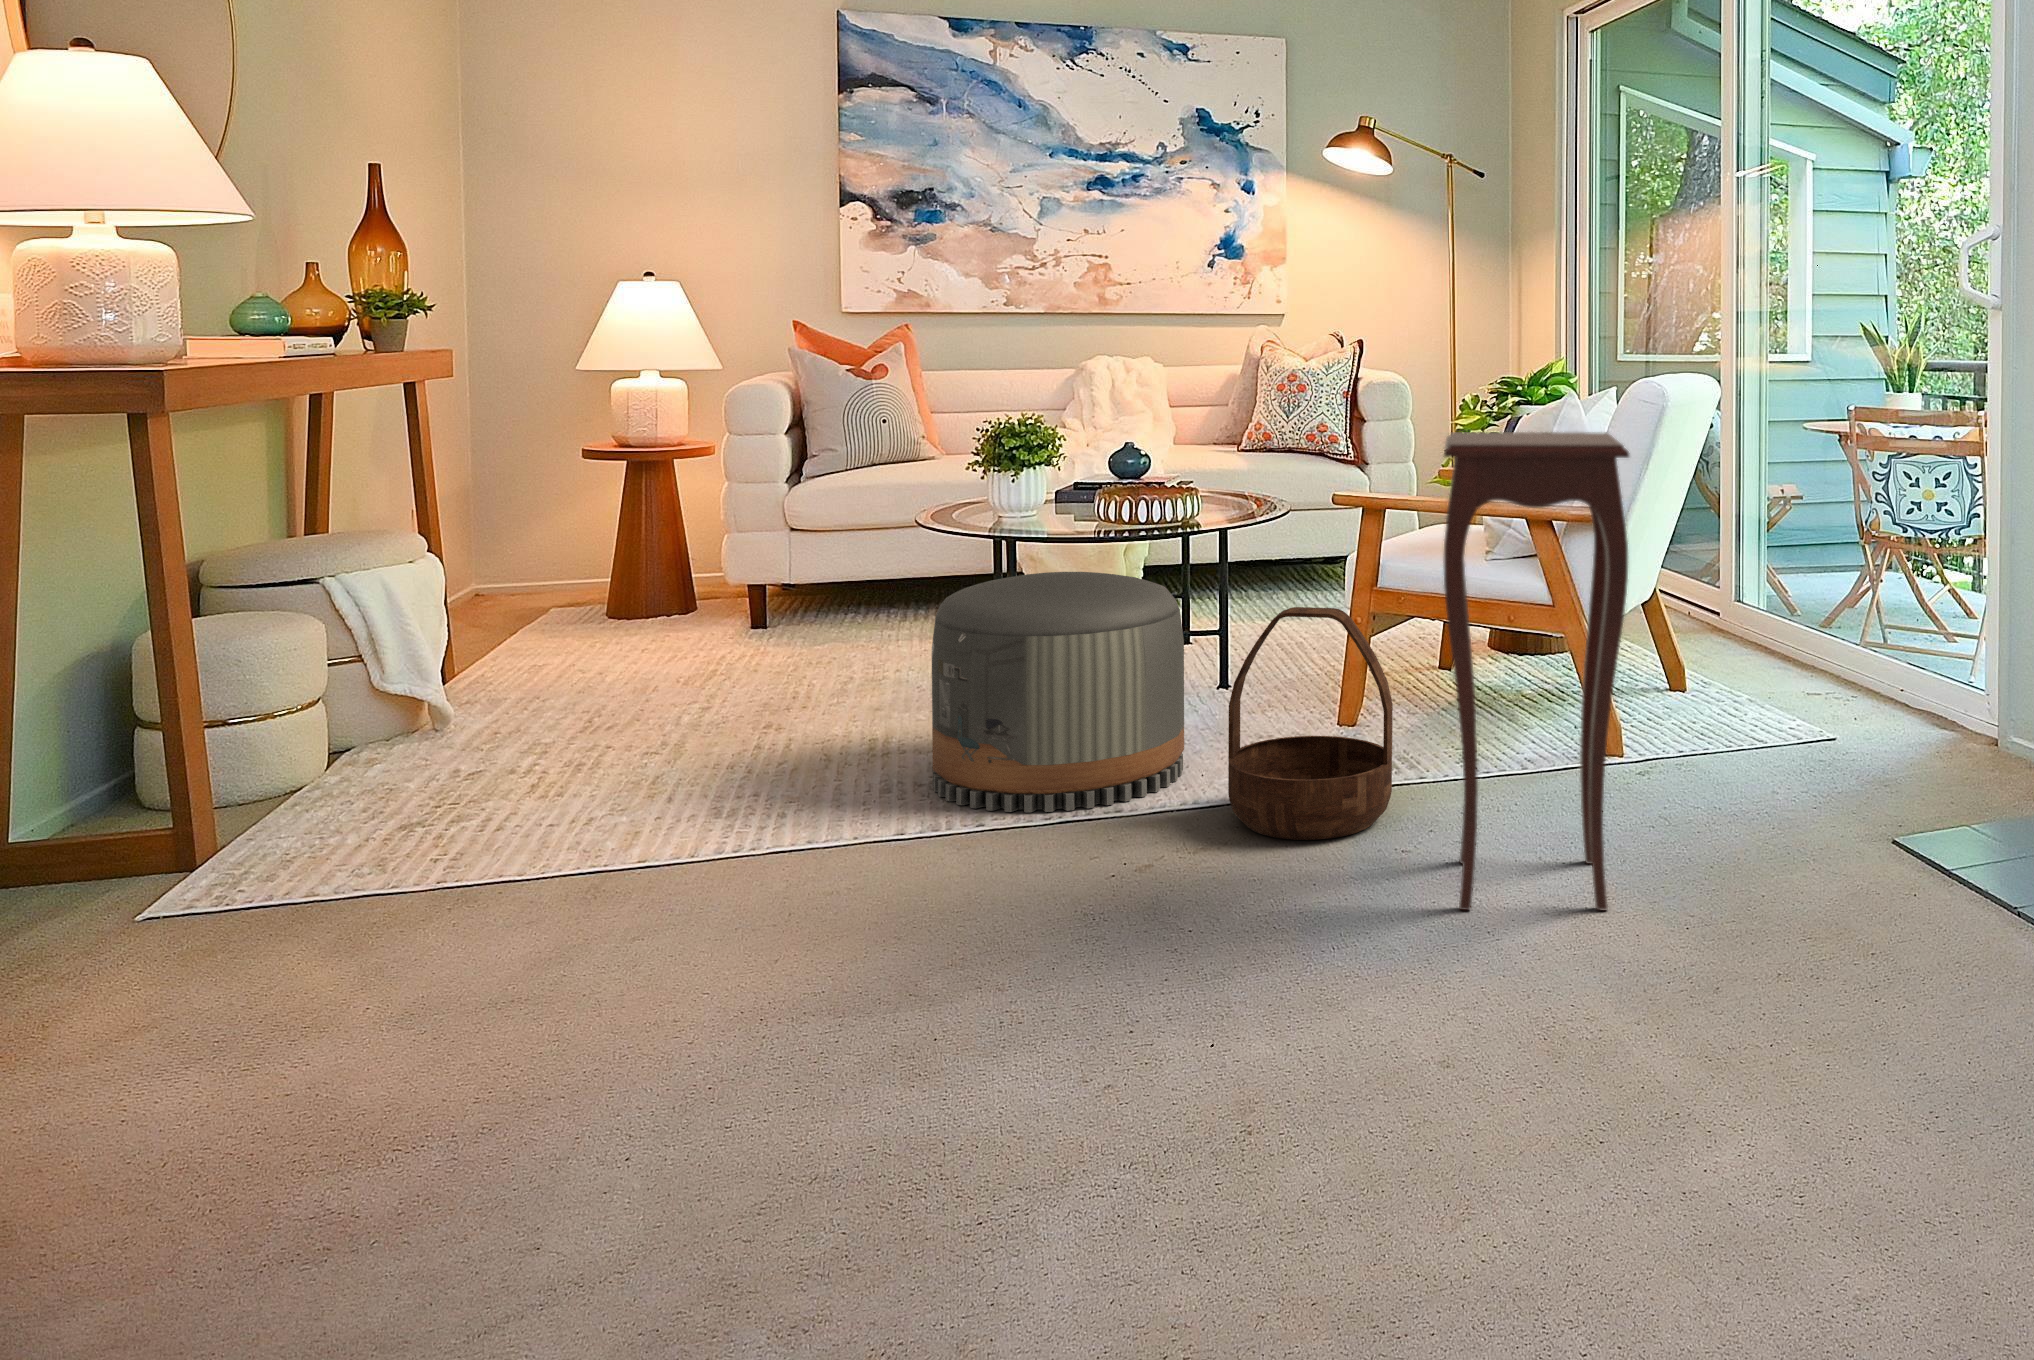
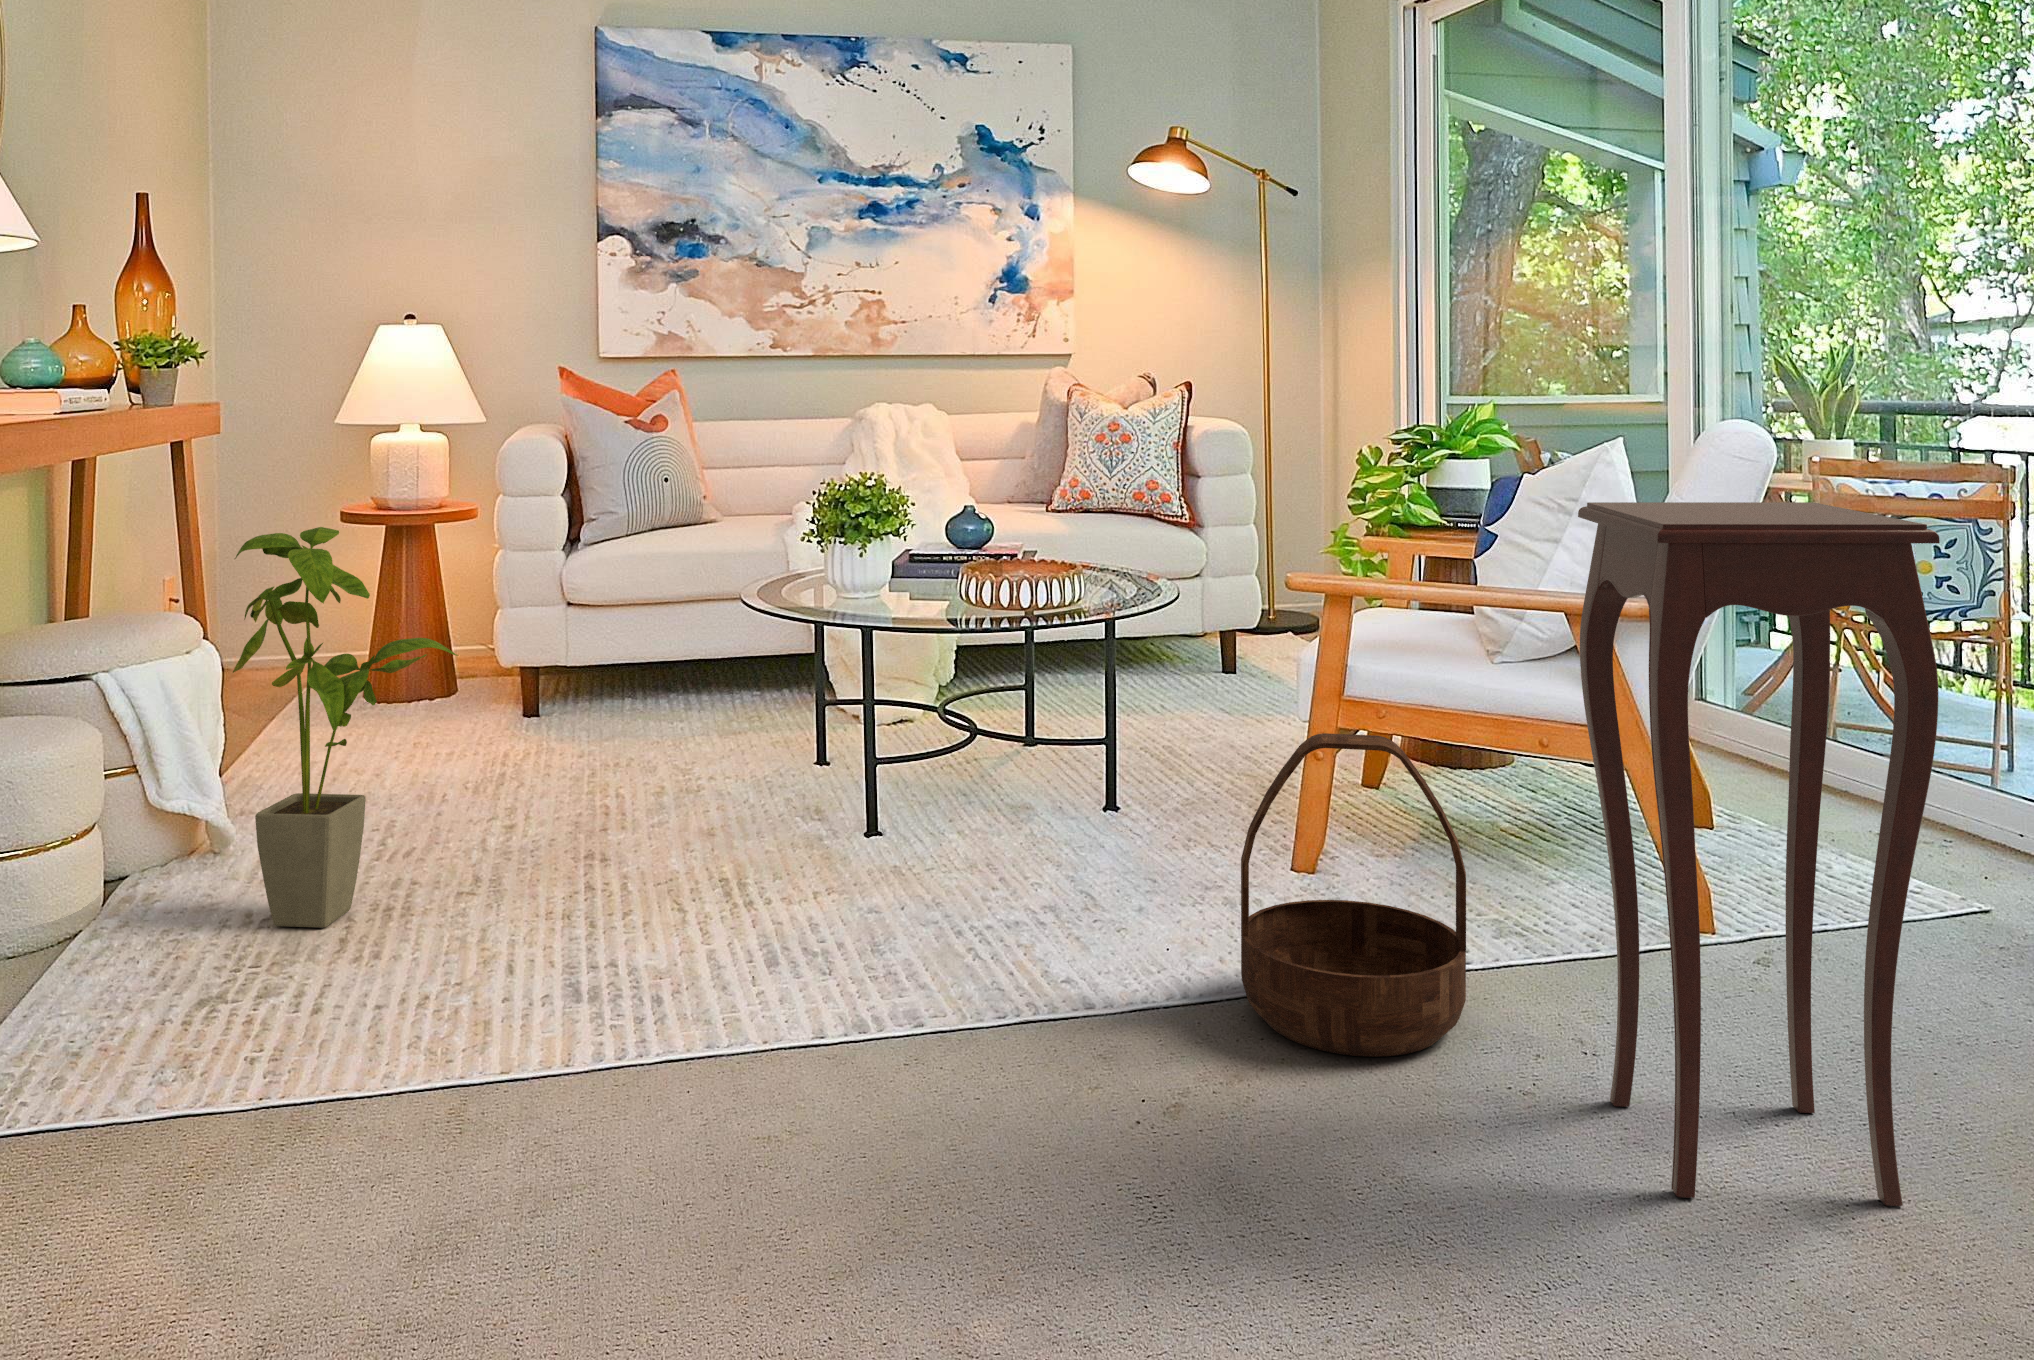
house plant: none [437,452,638,779] -> present [233,527,458,928]
pouf: present [932,572,1184,812] -> none [824,675,1137,998]

